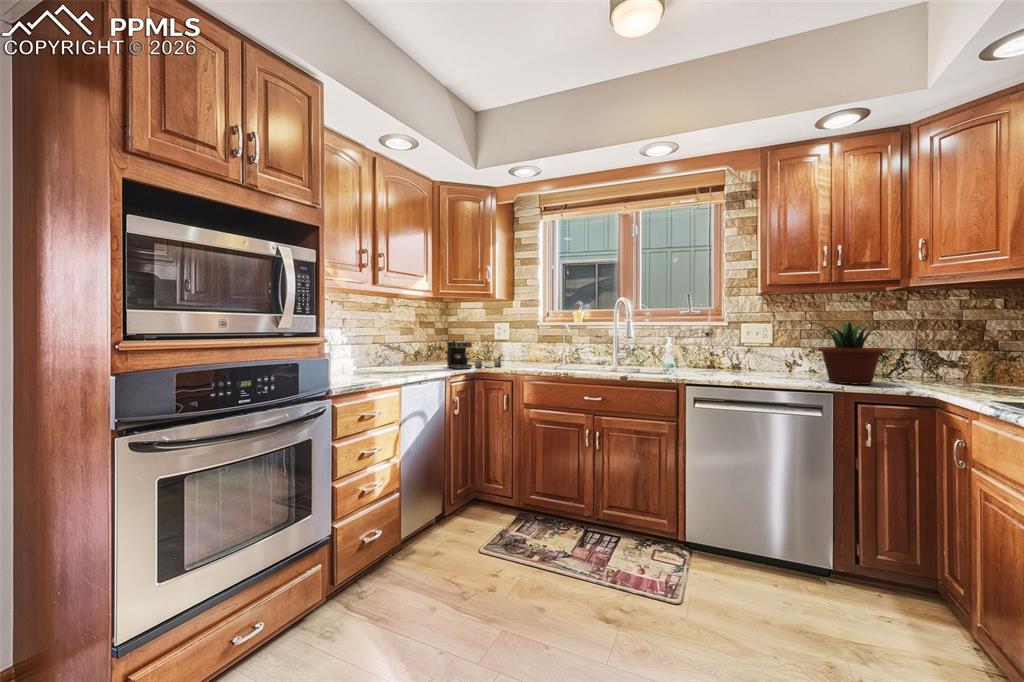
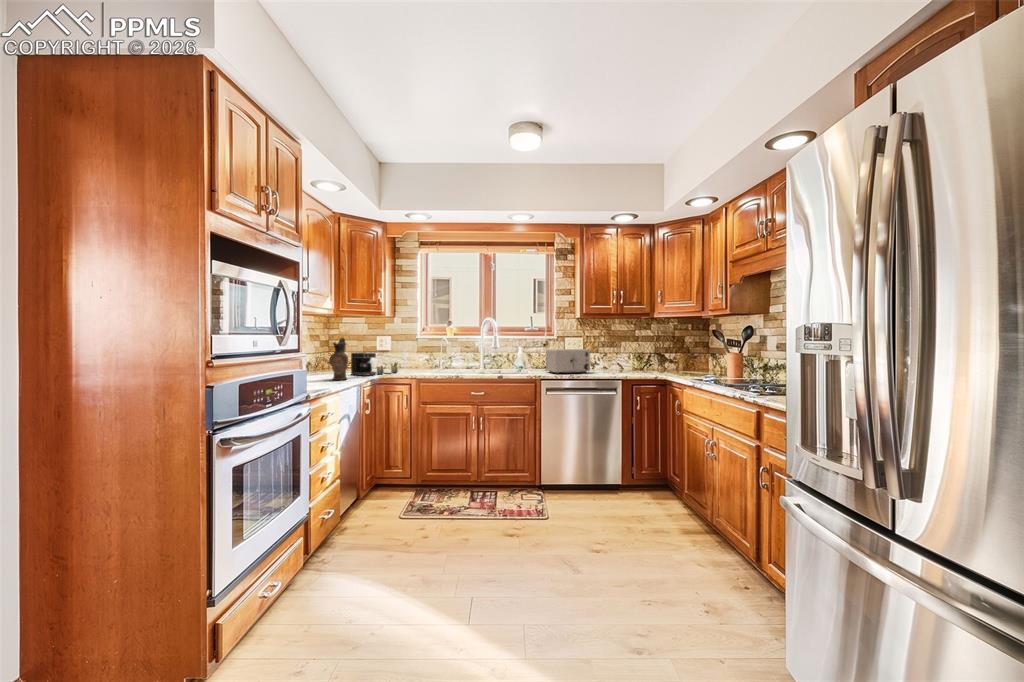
potted plant: present [805,322,886,385] -> none [605,338,646,375]
ceramic pitcher: none [409,323,431,372] -> present [330,337,348,380]
toaster: none [701,340,776,378] -> present [546,349,590,374]

